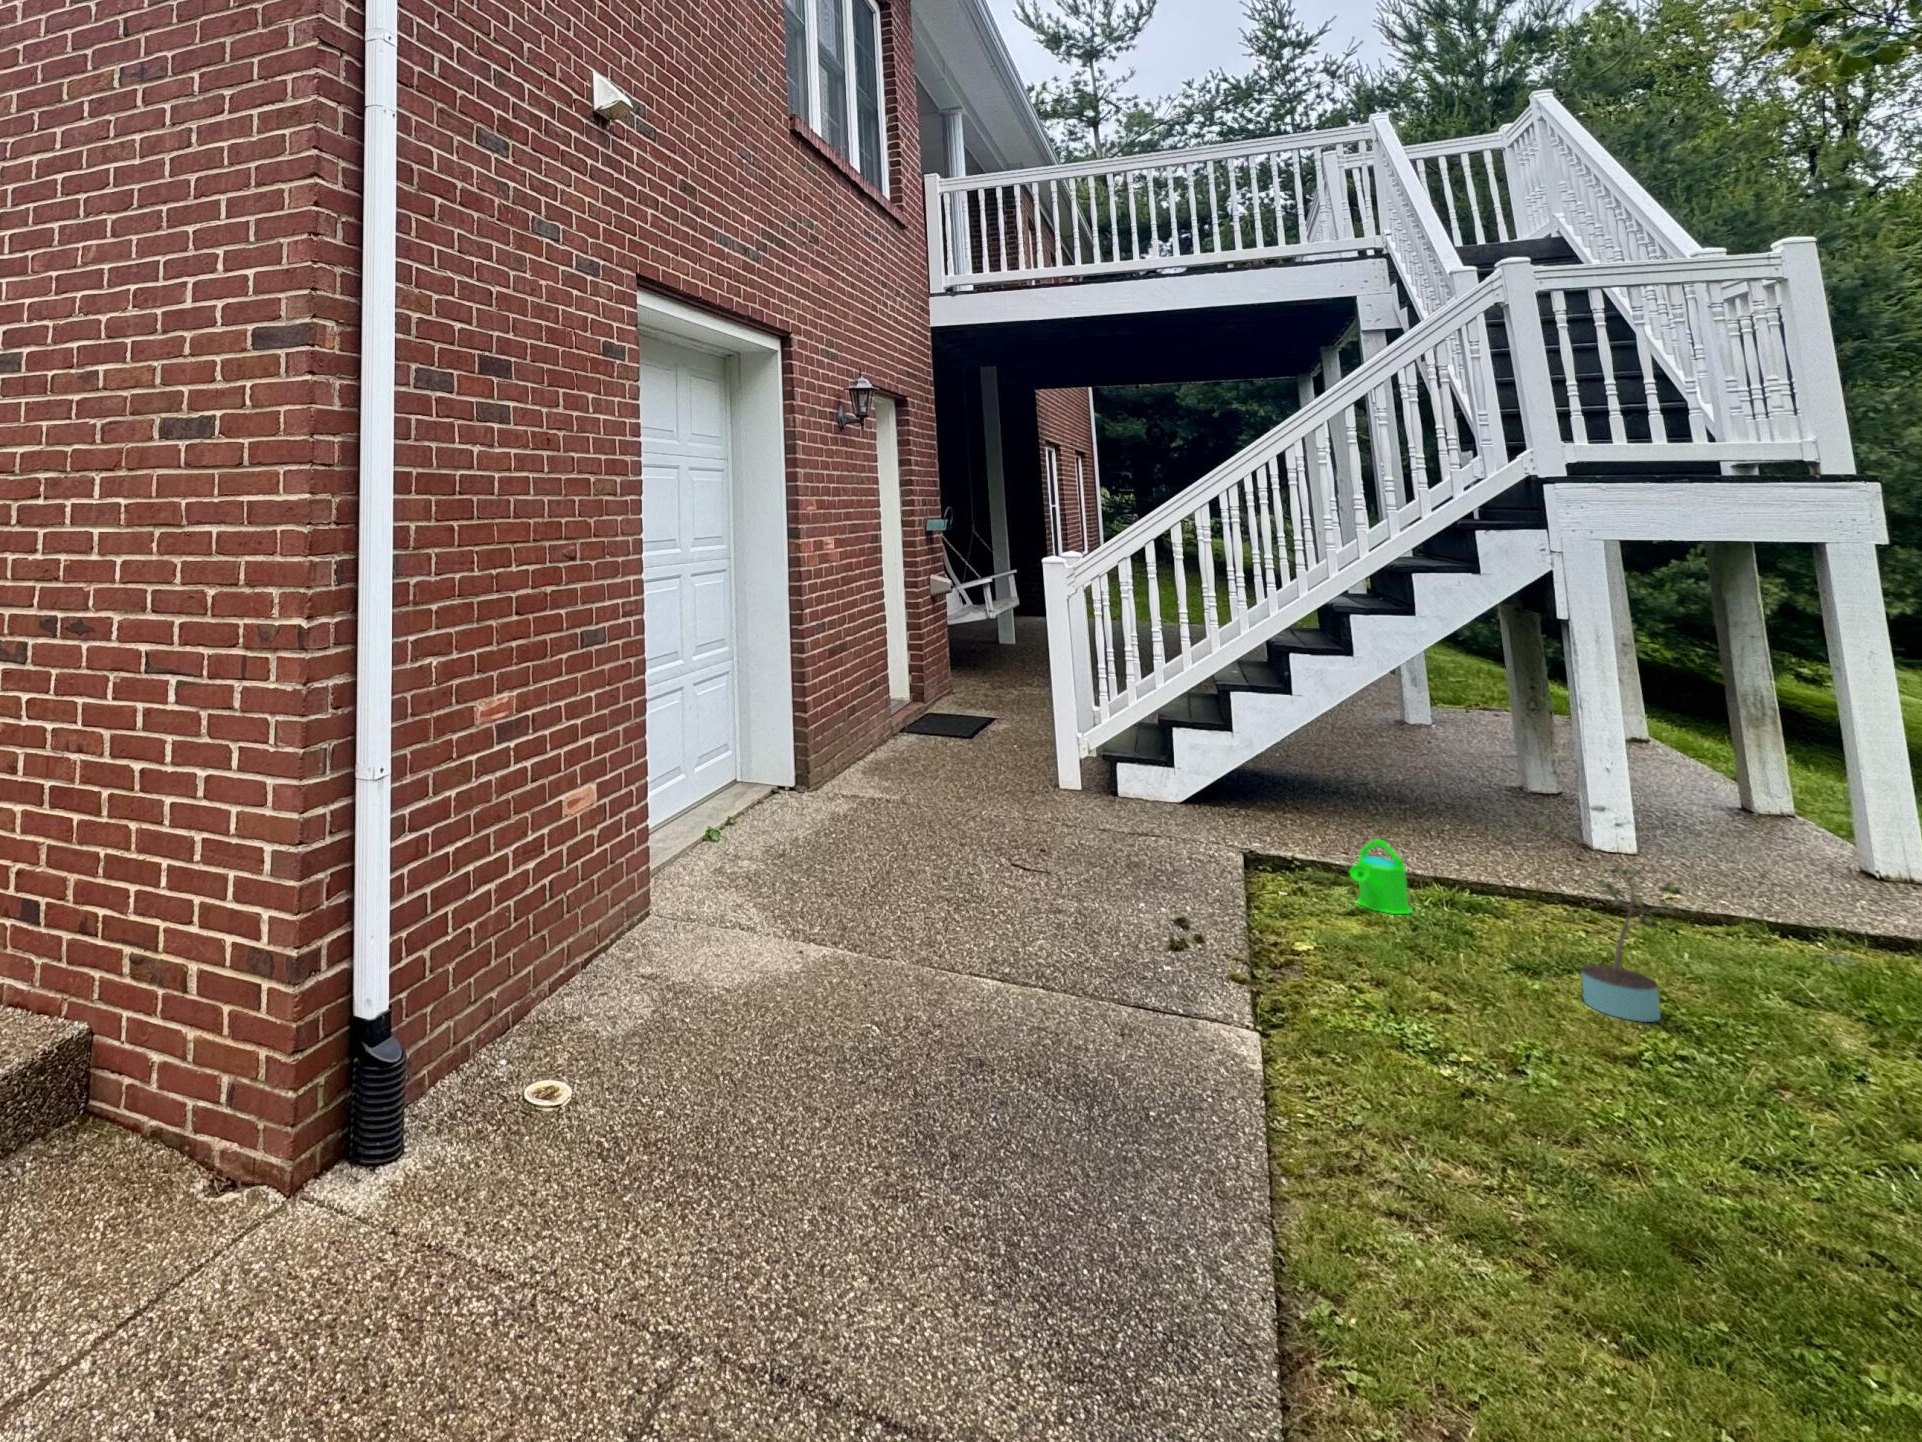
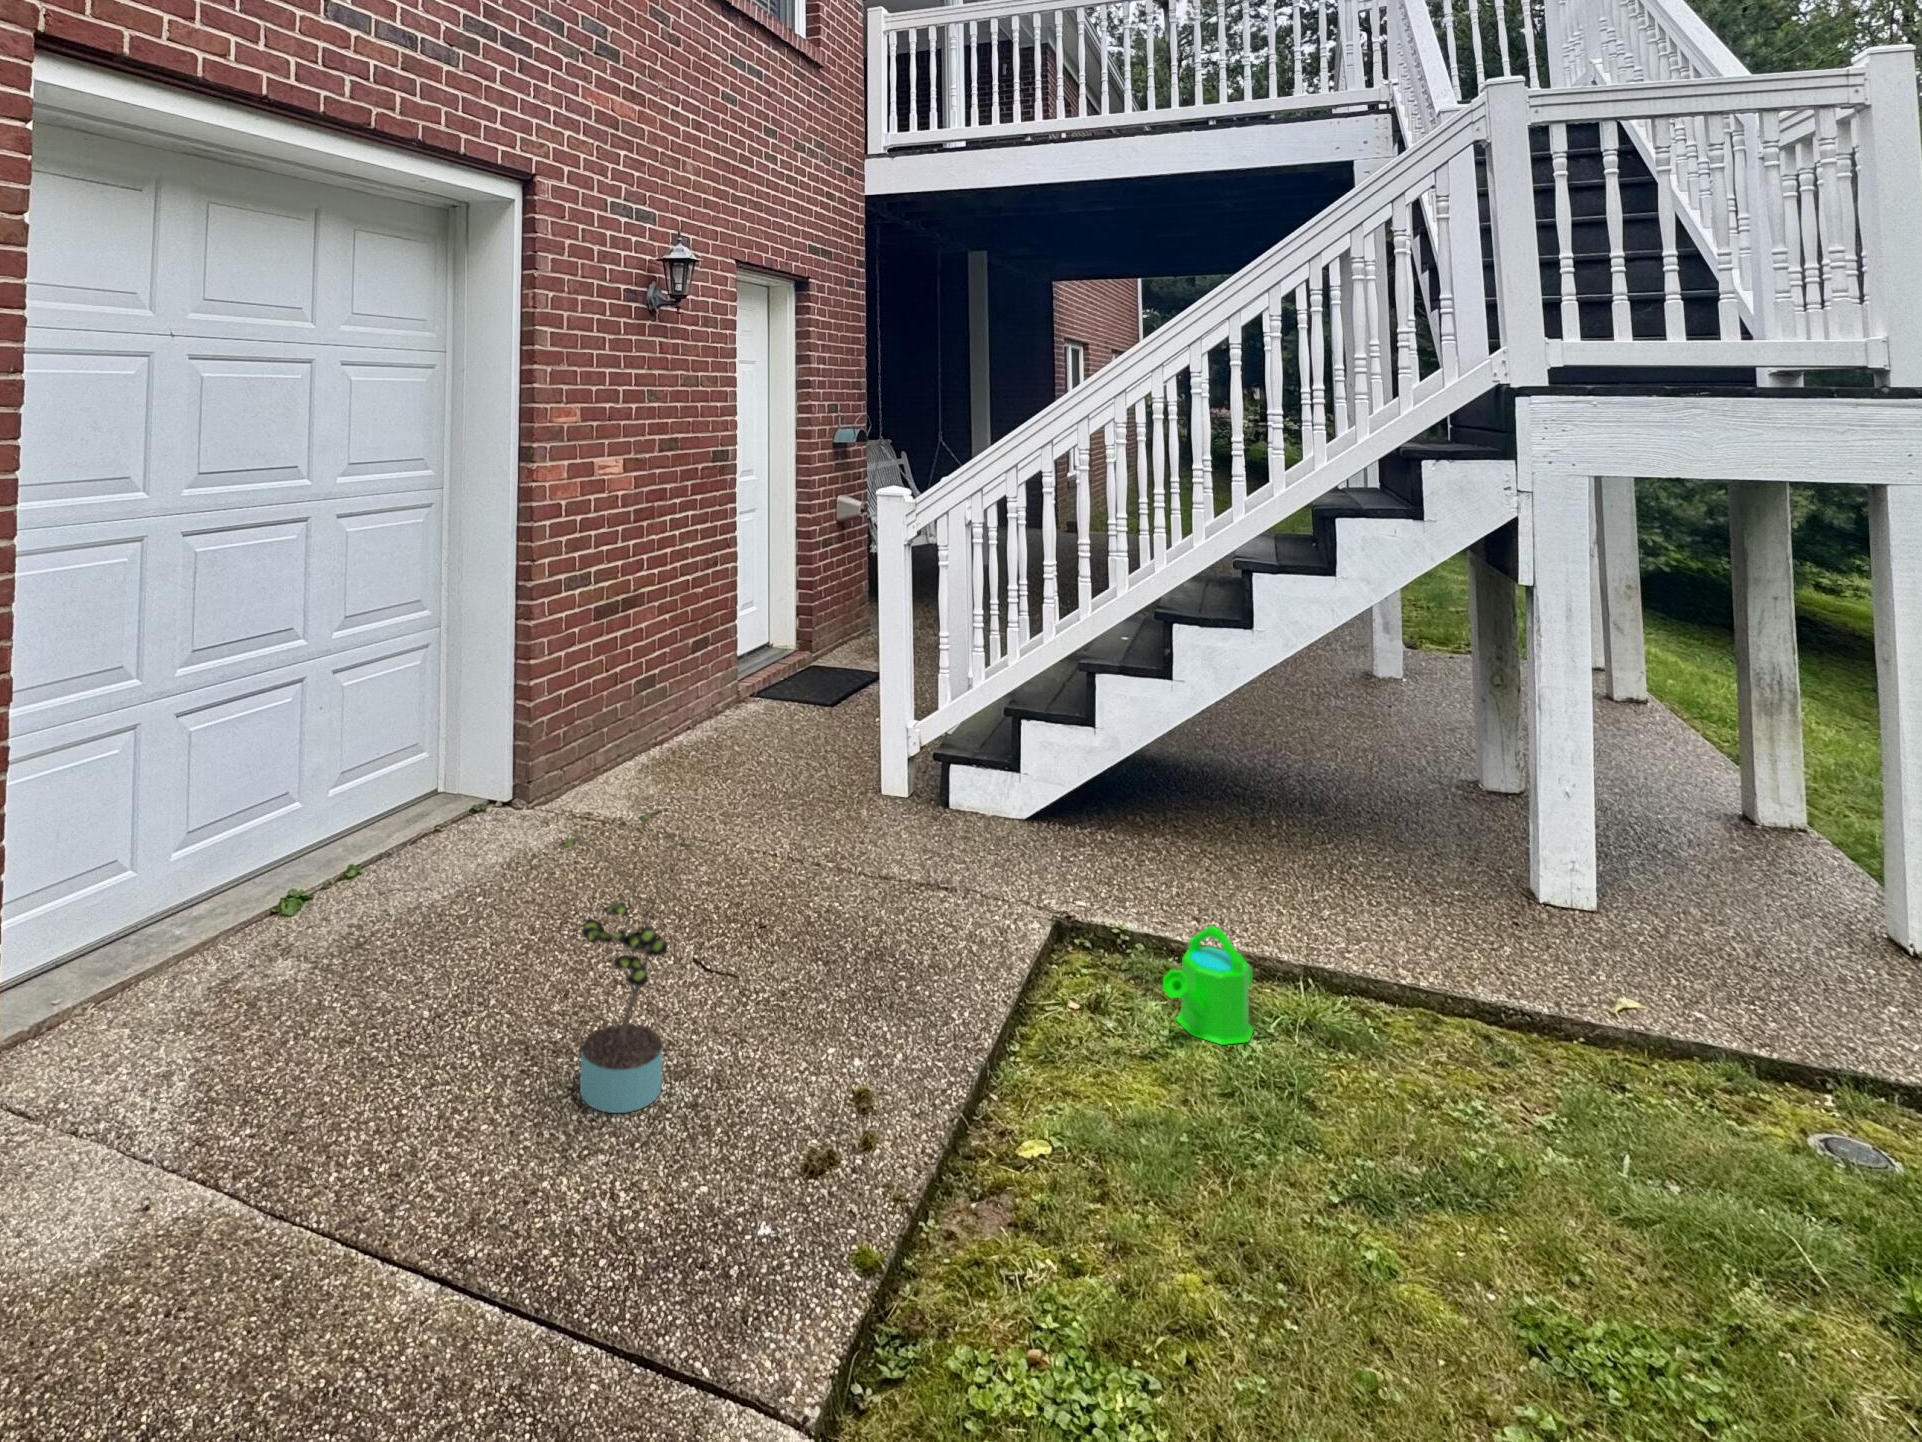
potted plant: present [1535,806,1681,1022] -> present [561,811,697,1113]

